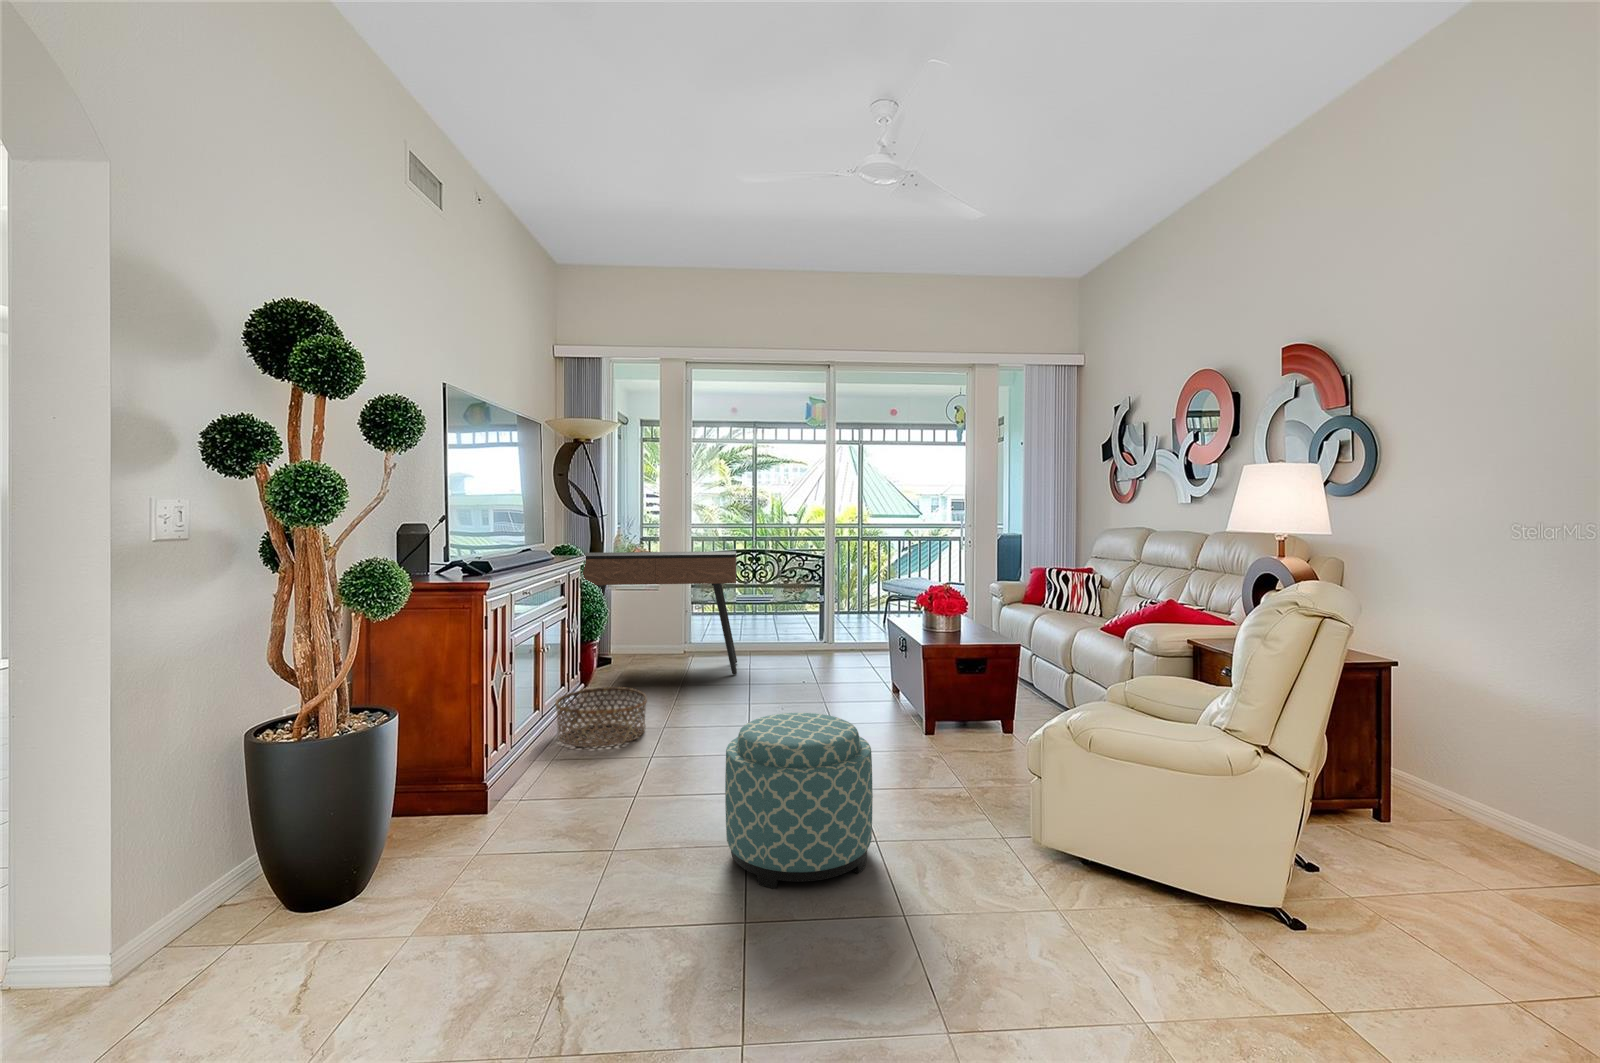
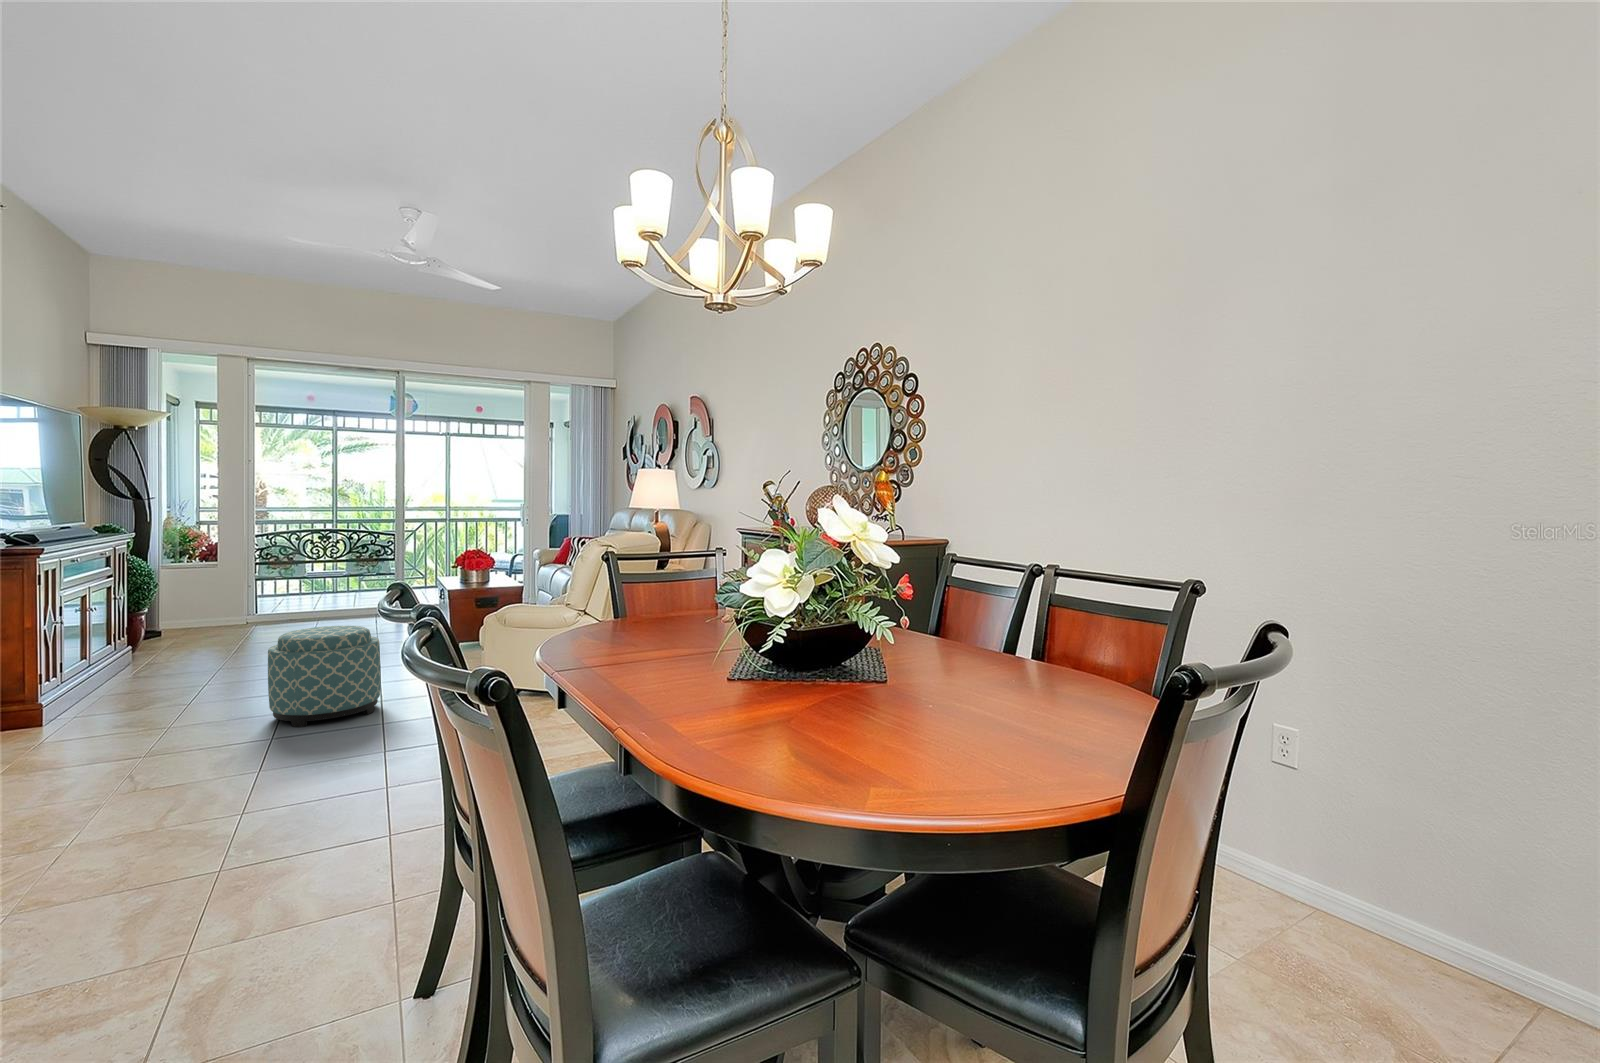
console table: present [583,551,737,674] -> none [116,529,305,647]
basket: present [555,687,647,747] -> none [105,640,204,686]

